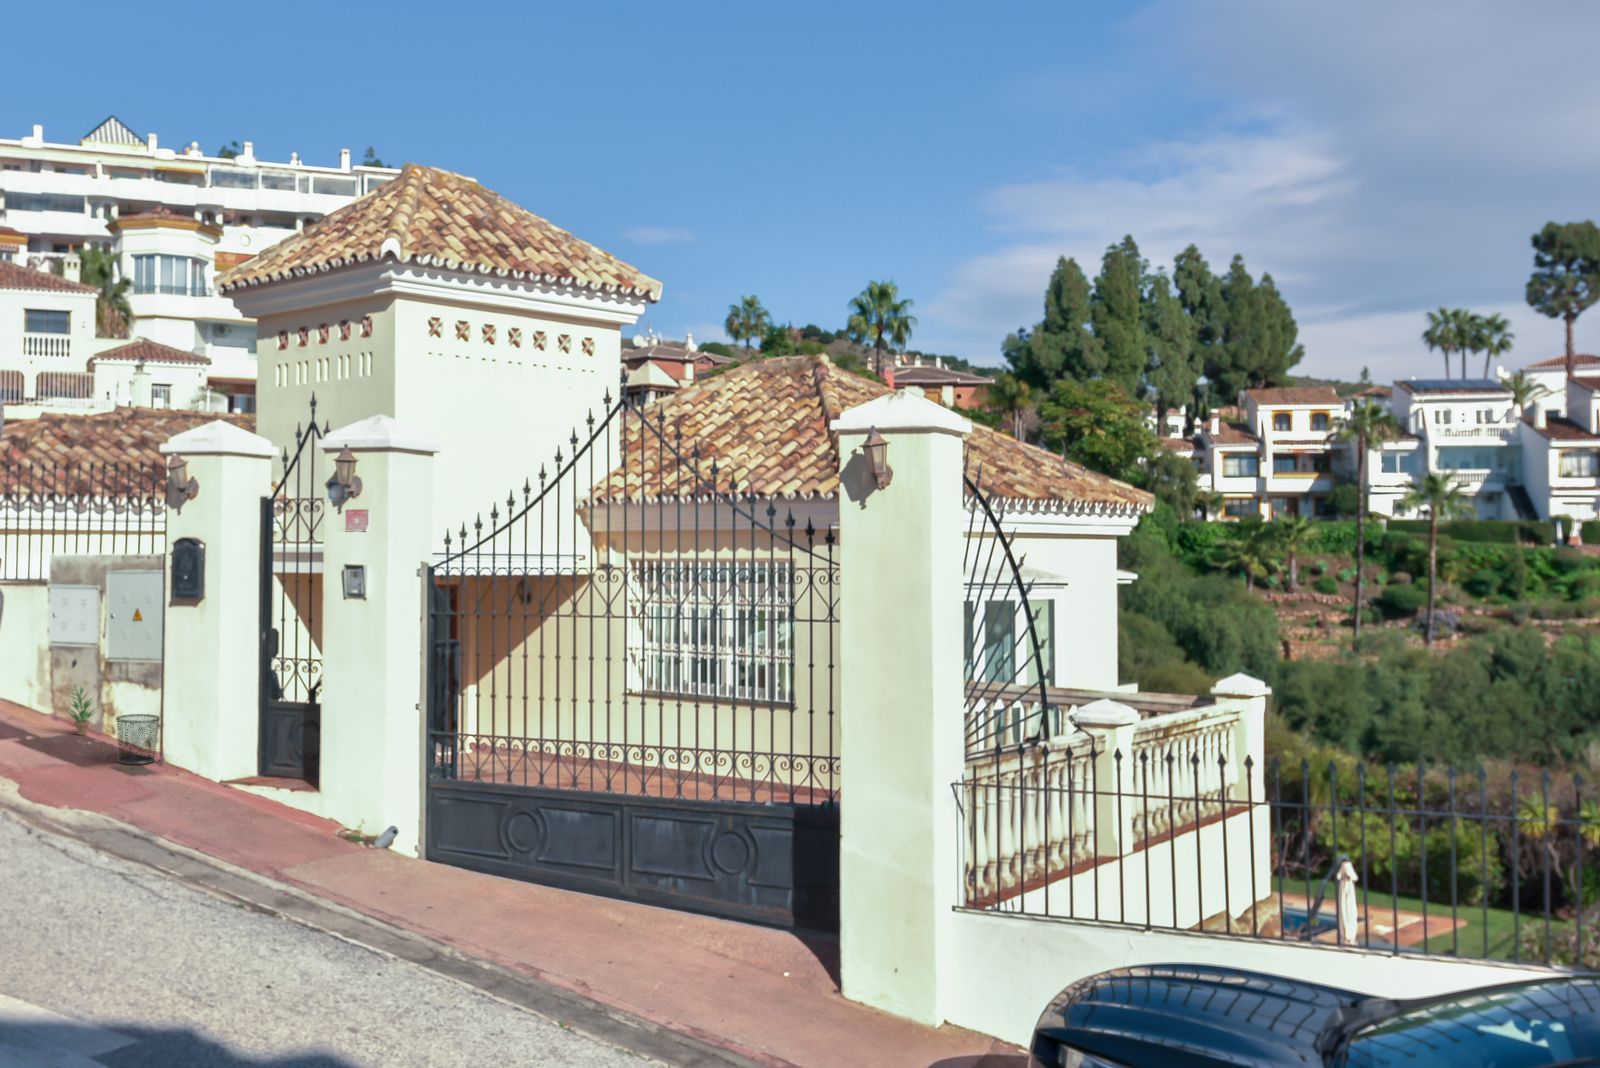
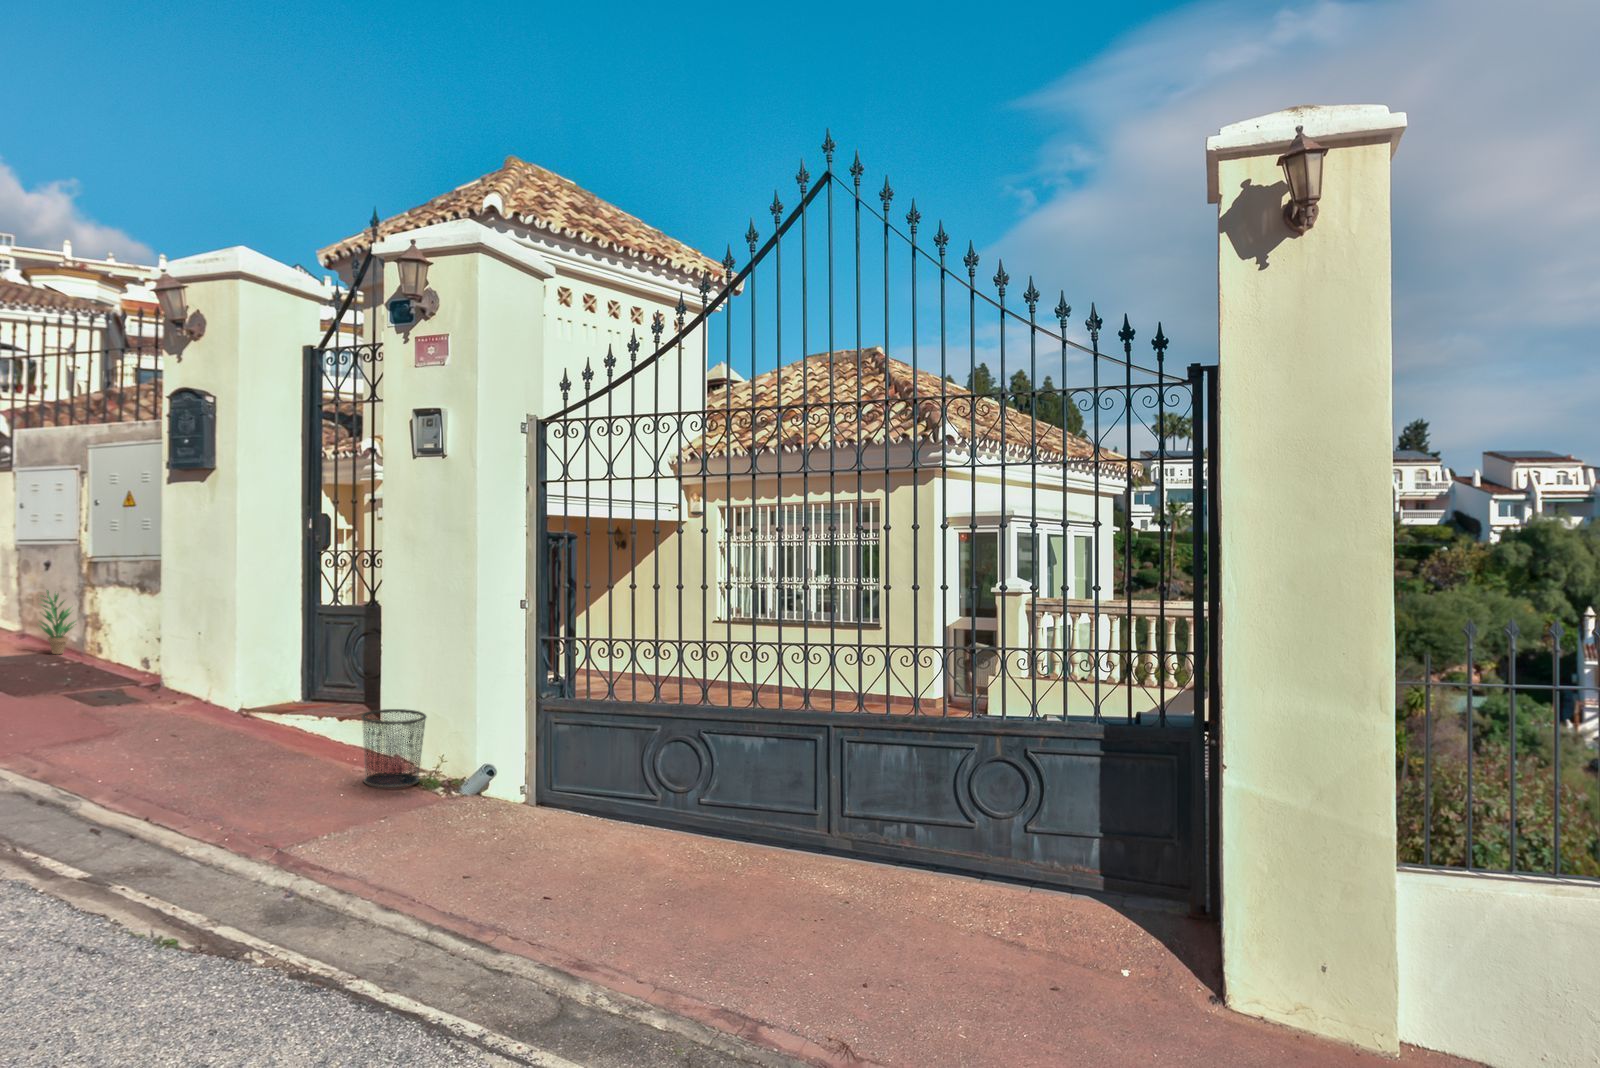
waste bin: present [116,714,160,764] -> present [361,709,426,788]

